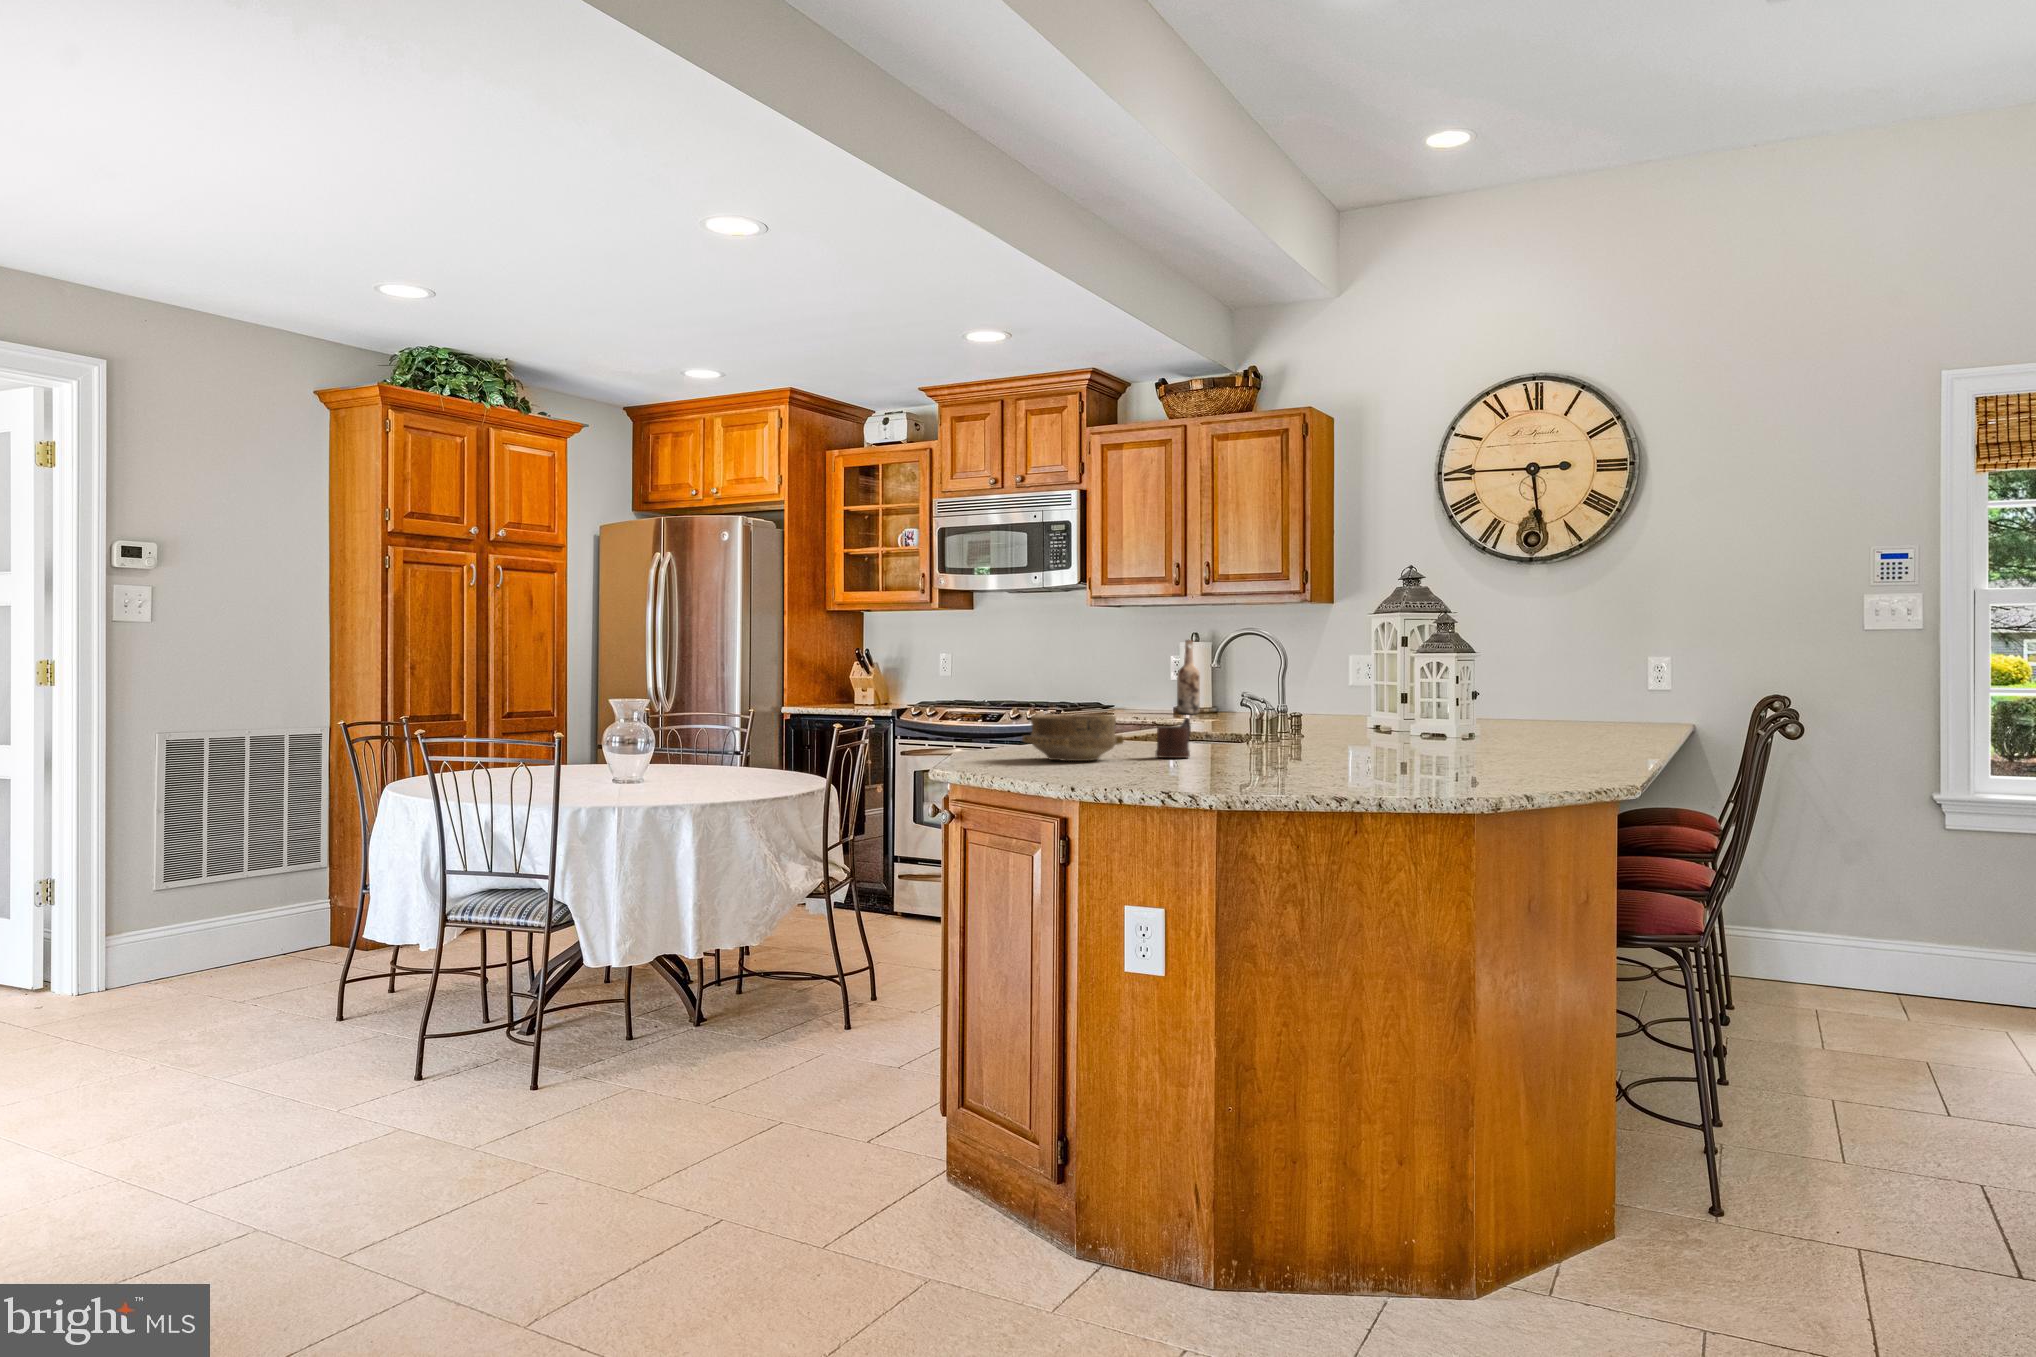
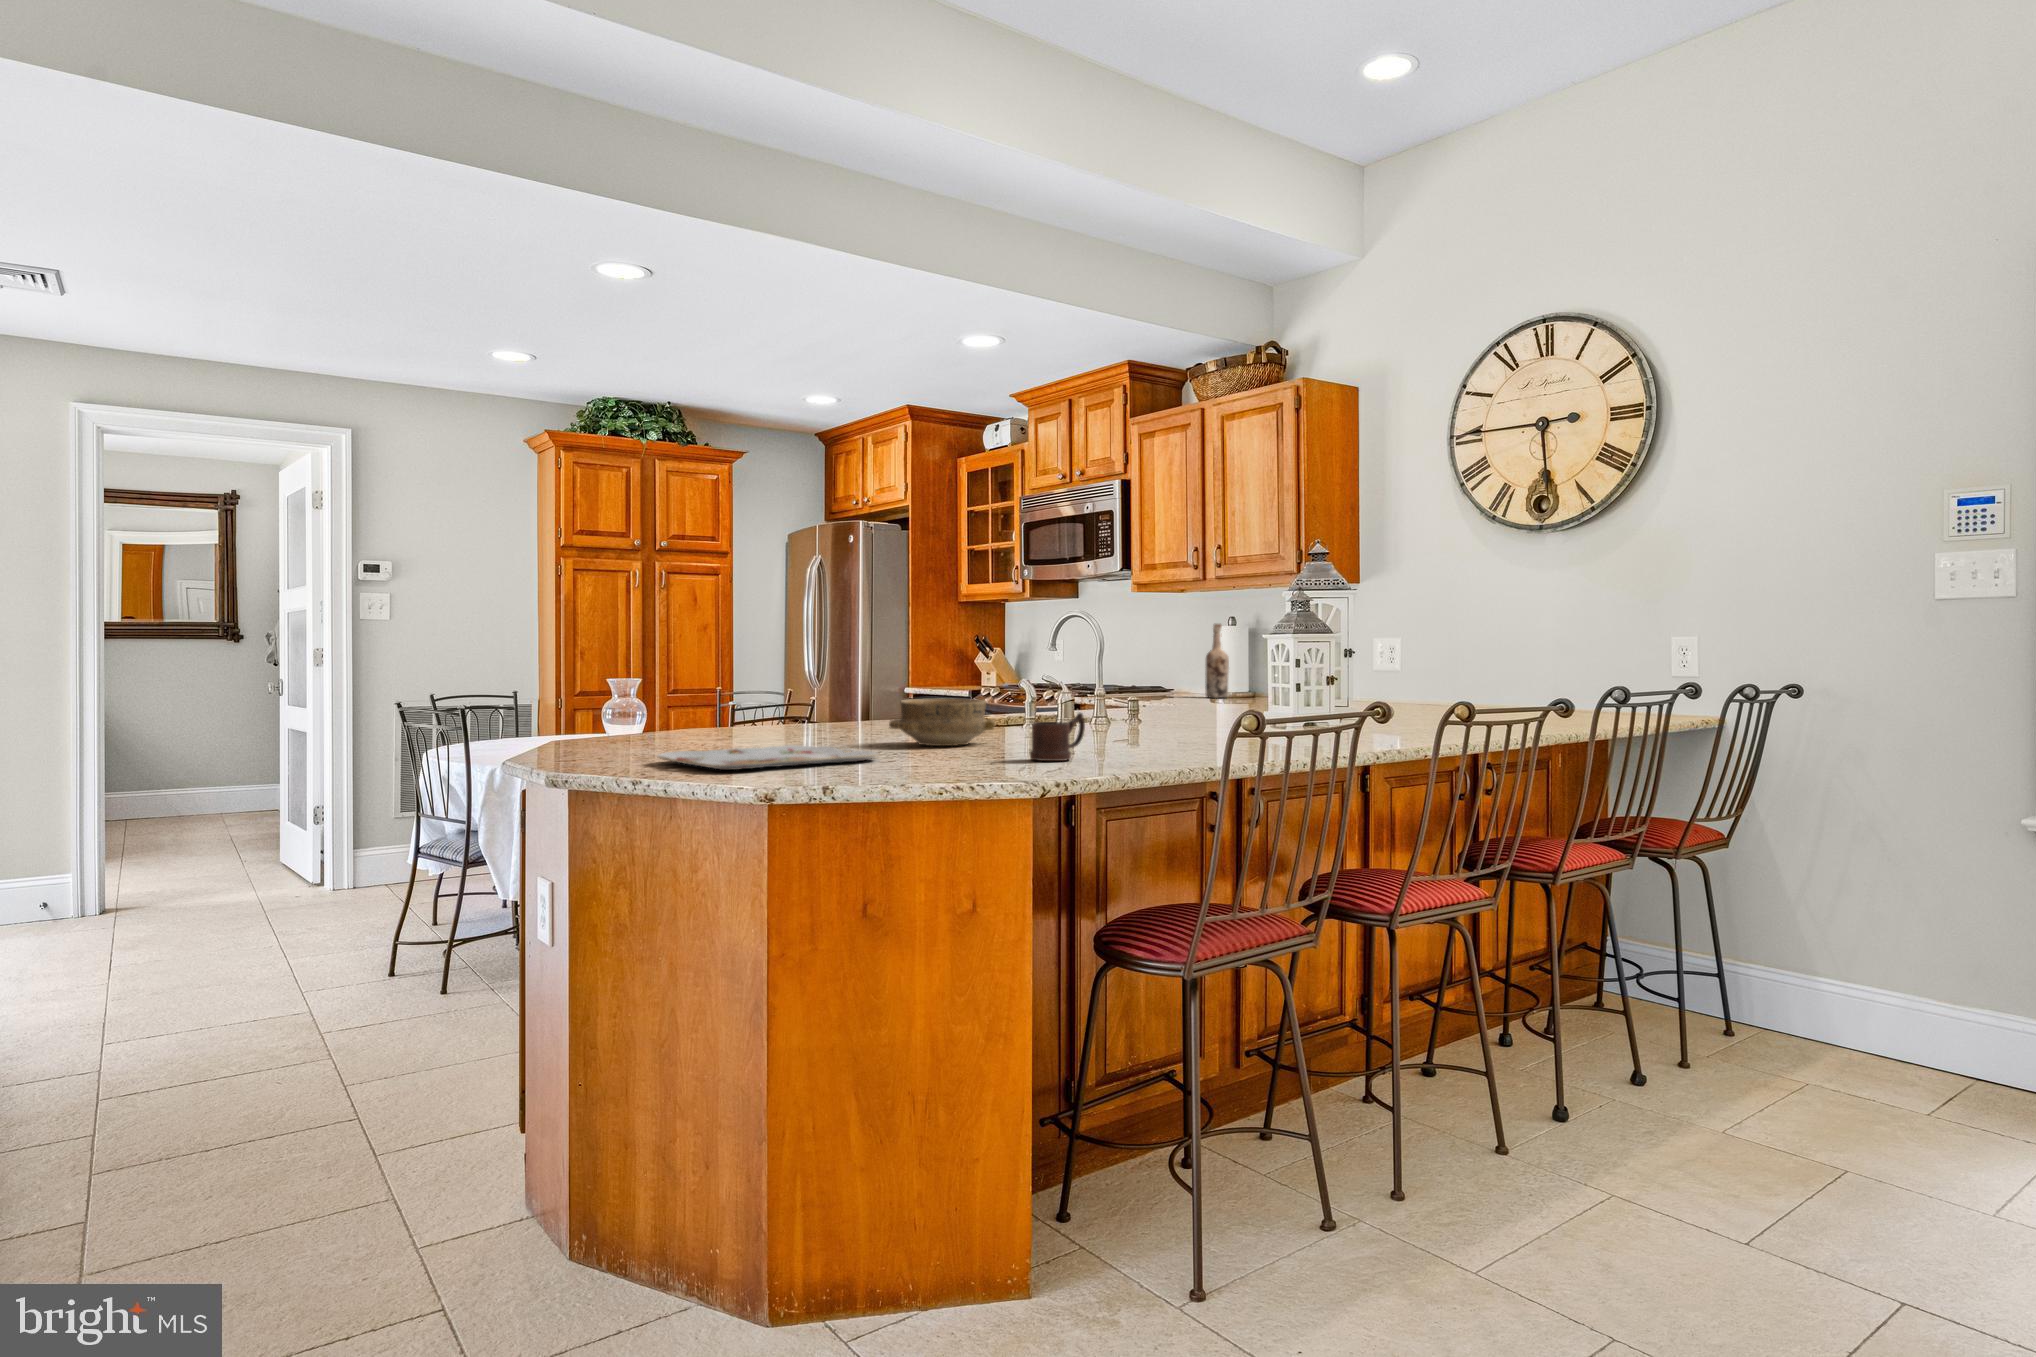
ceramic bowl: present [1023,714,1124,761] -> present [889,699,995,746]
mug: present [1156,718,1191,758] -> present [1030,713,1085,761]
serving tray: none [1159,756,1342,776] -> present [657,745,879,770]

